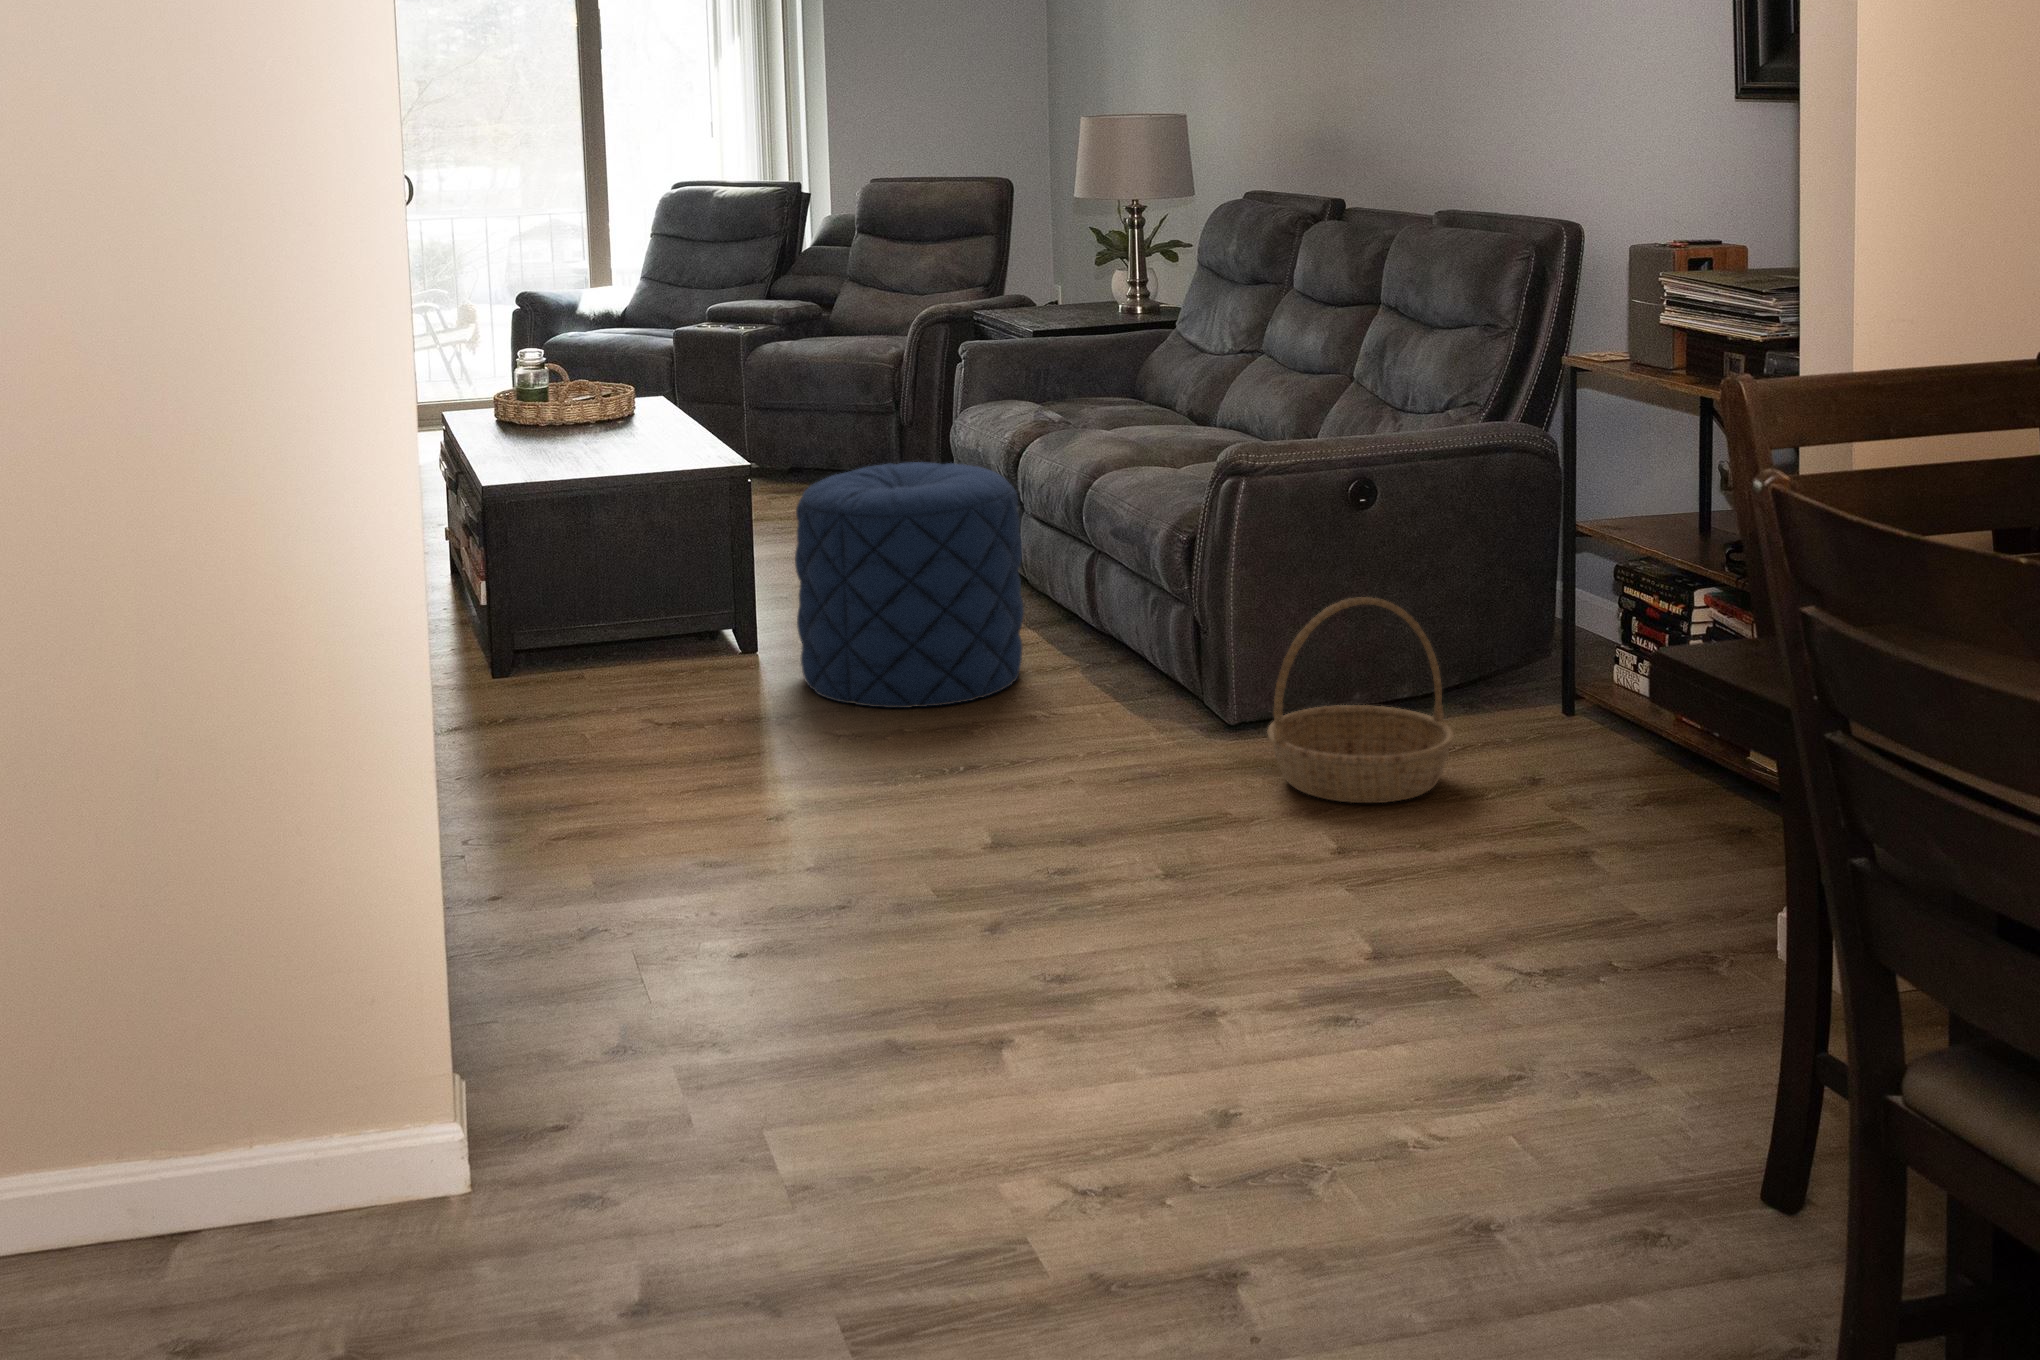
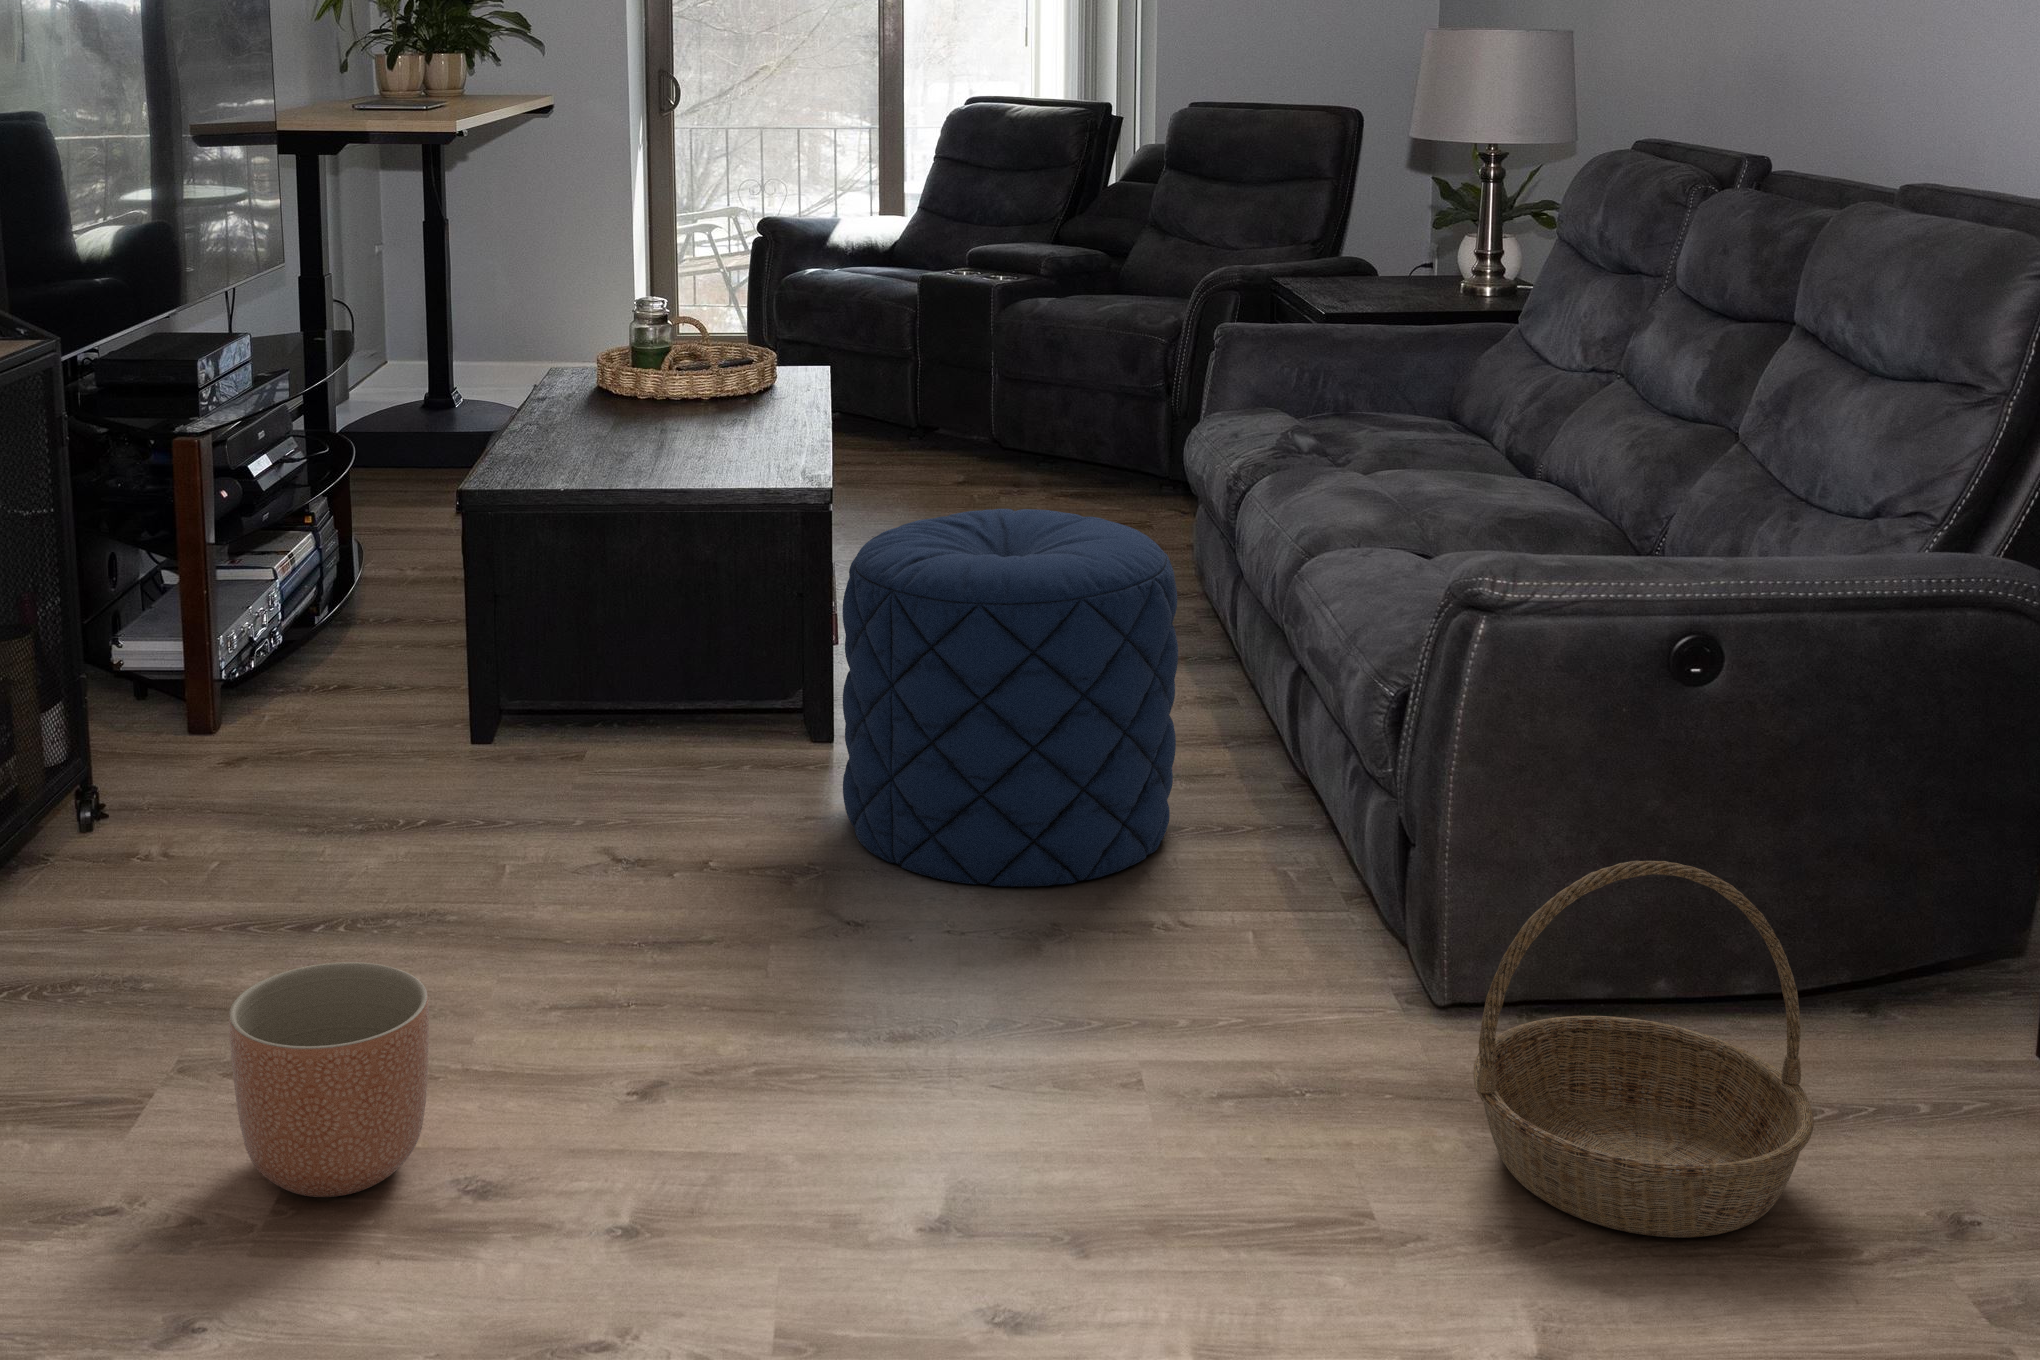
planter: none [544,743,667,879] -> present [229,962,429,1197]

